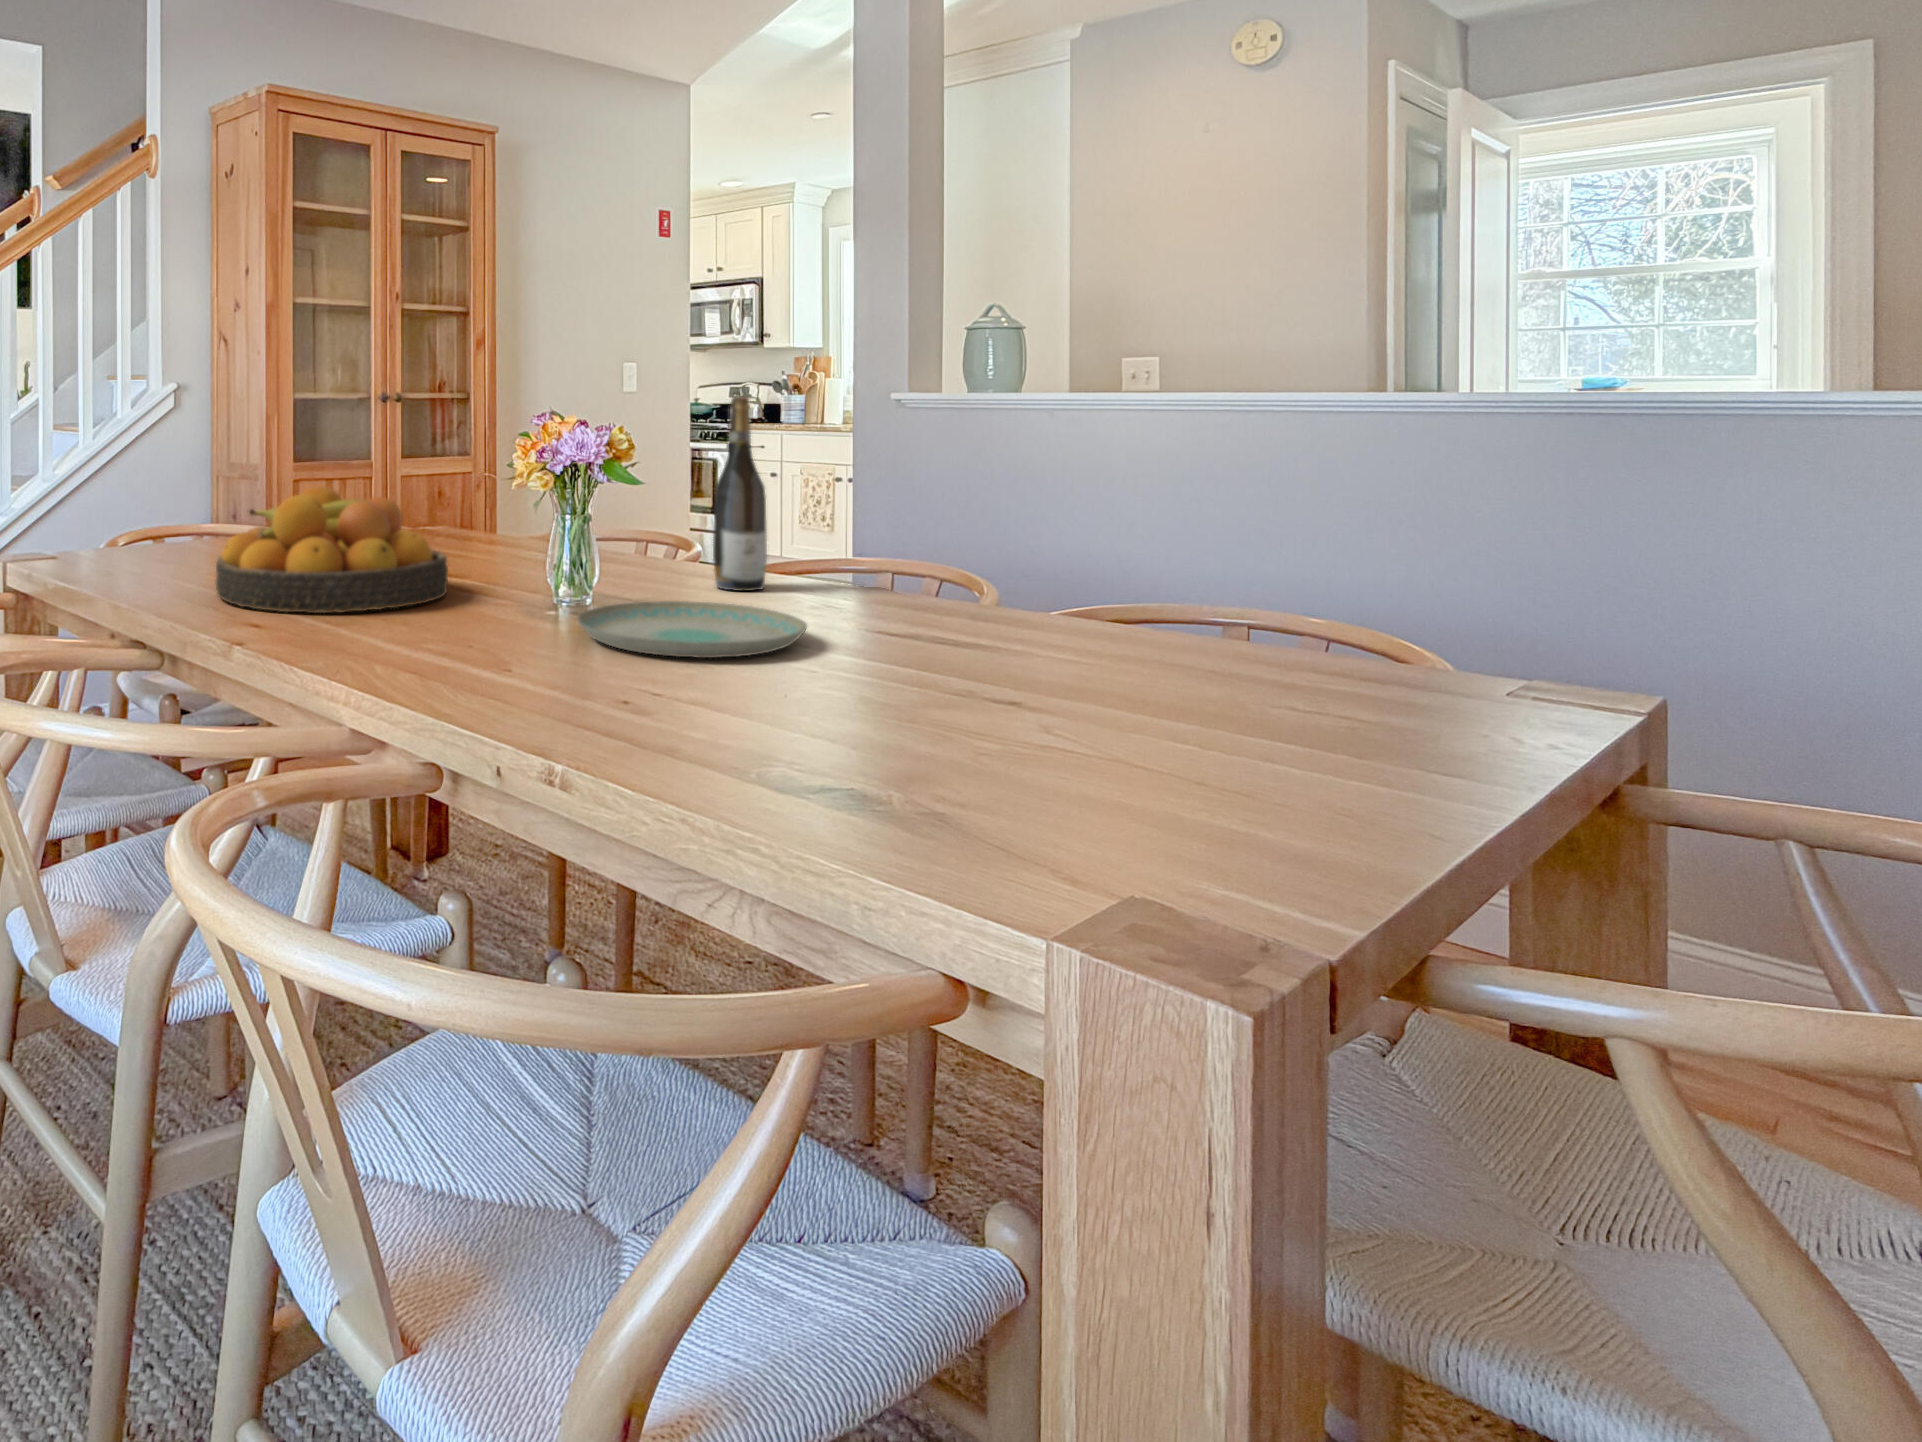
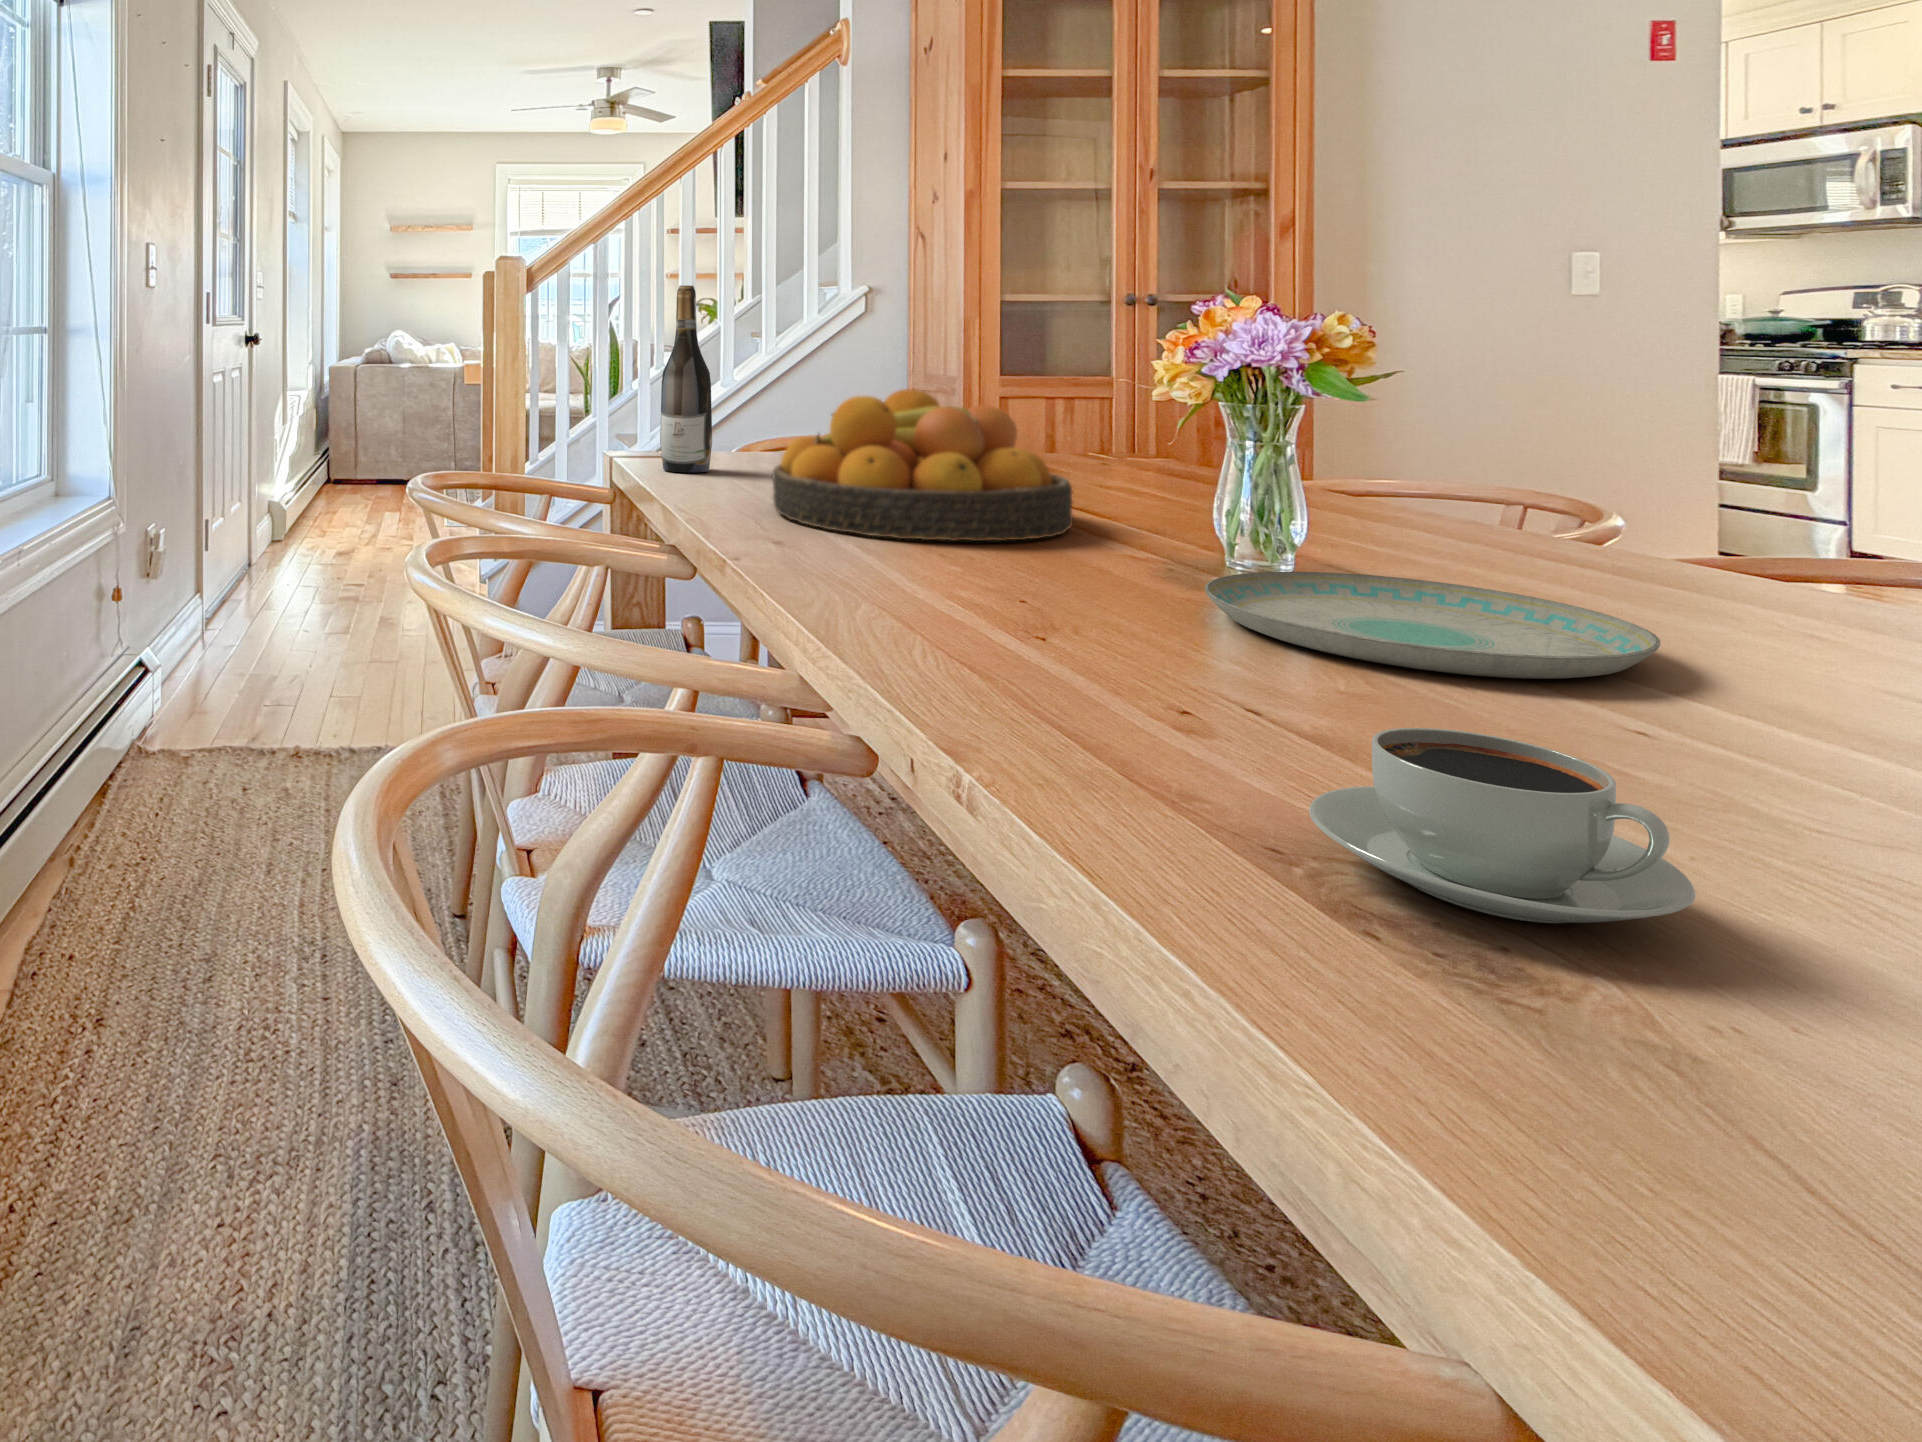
wine bottle: present [713,396,767,591] -> present [660,285,712,472]
coffee cup: none [748,684,916,779] -> present [1309,728,1696,923]

